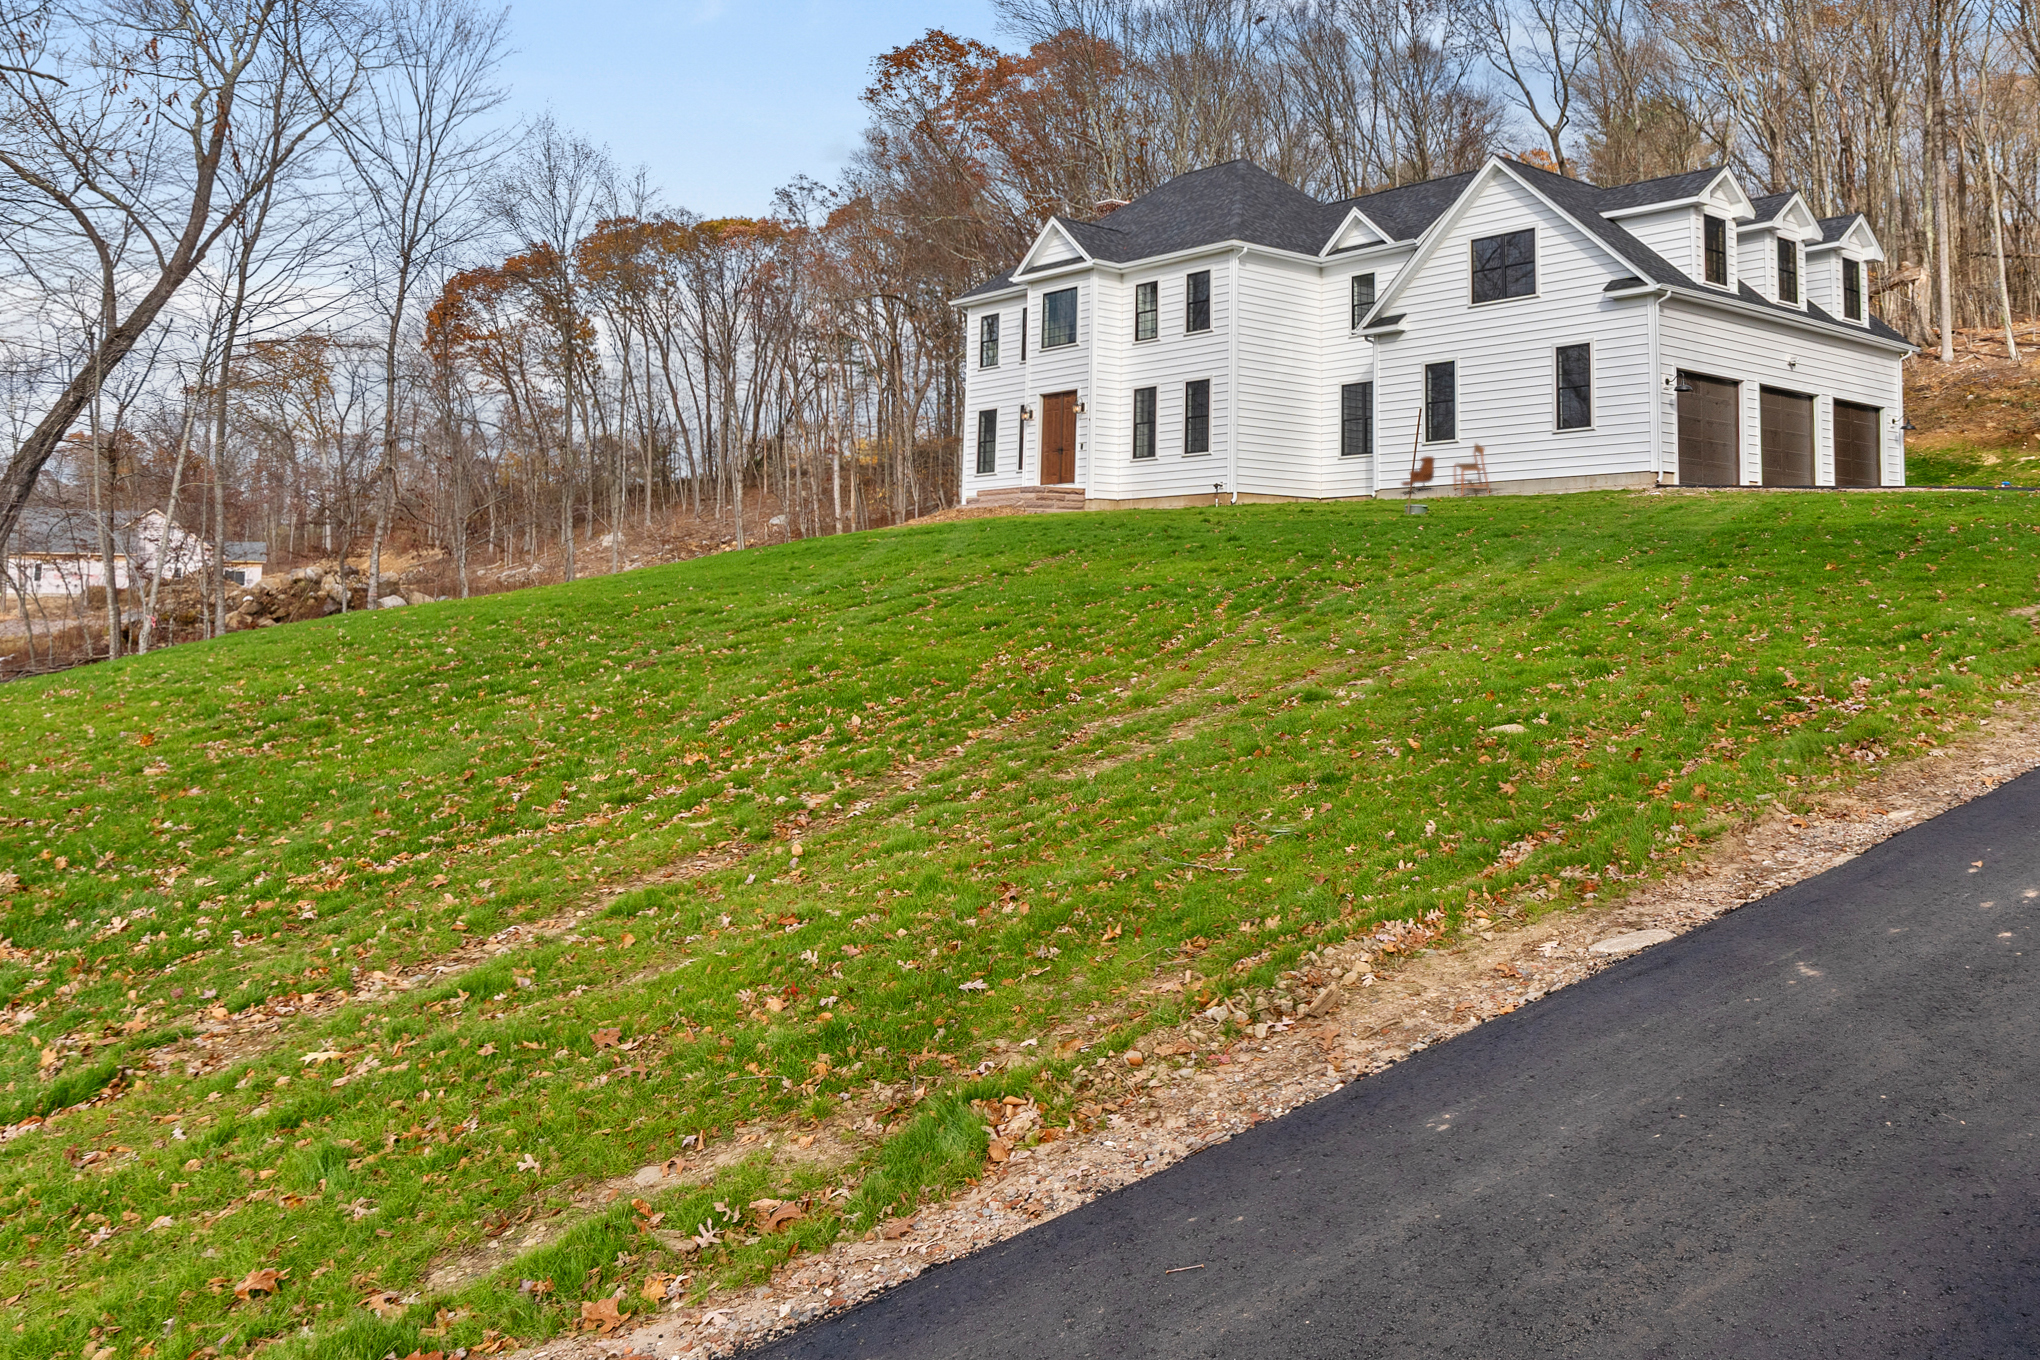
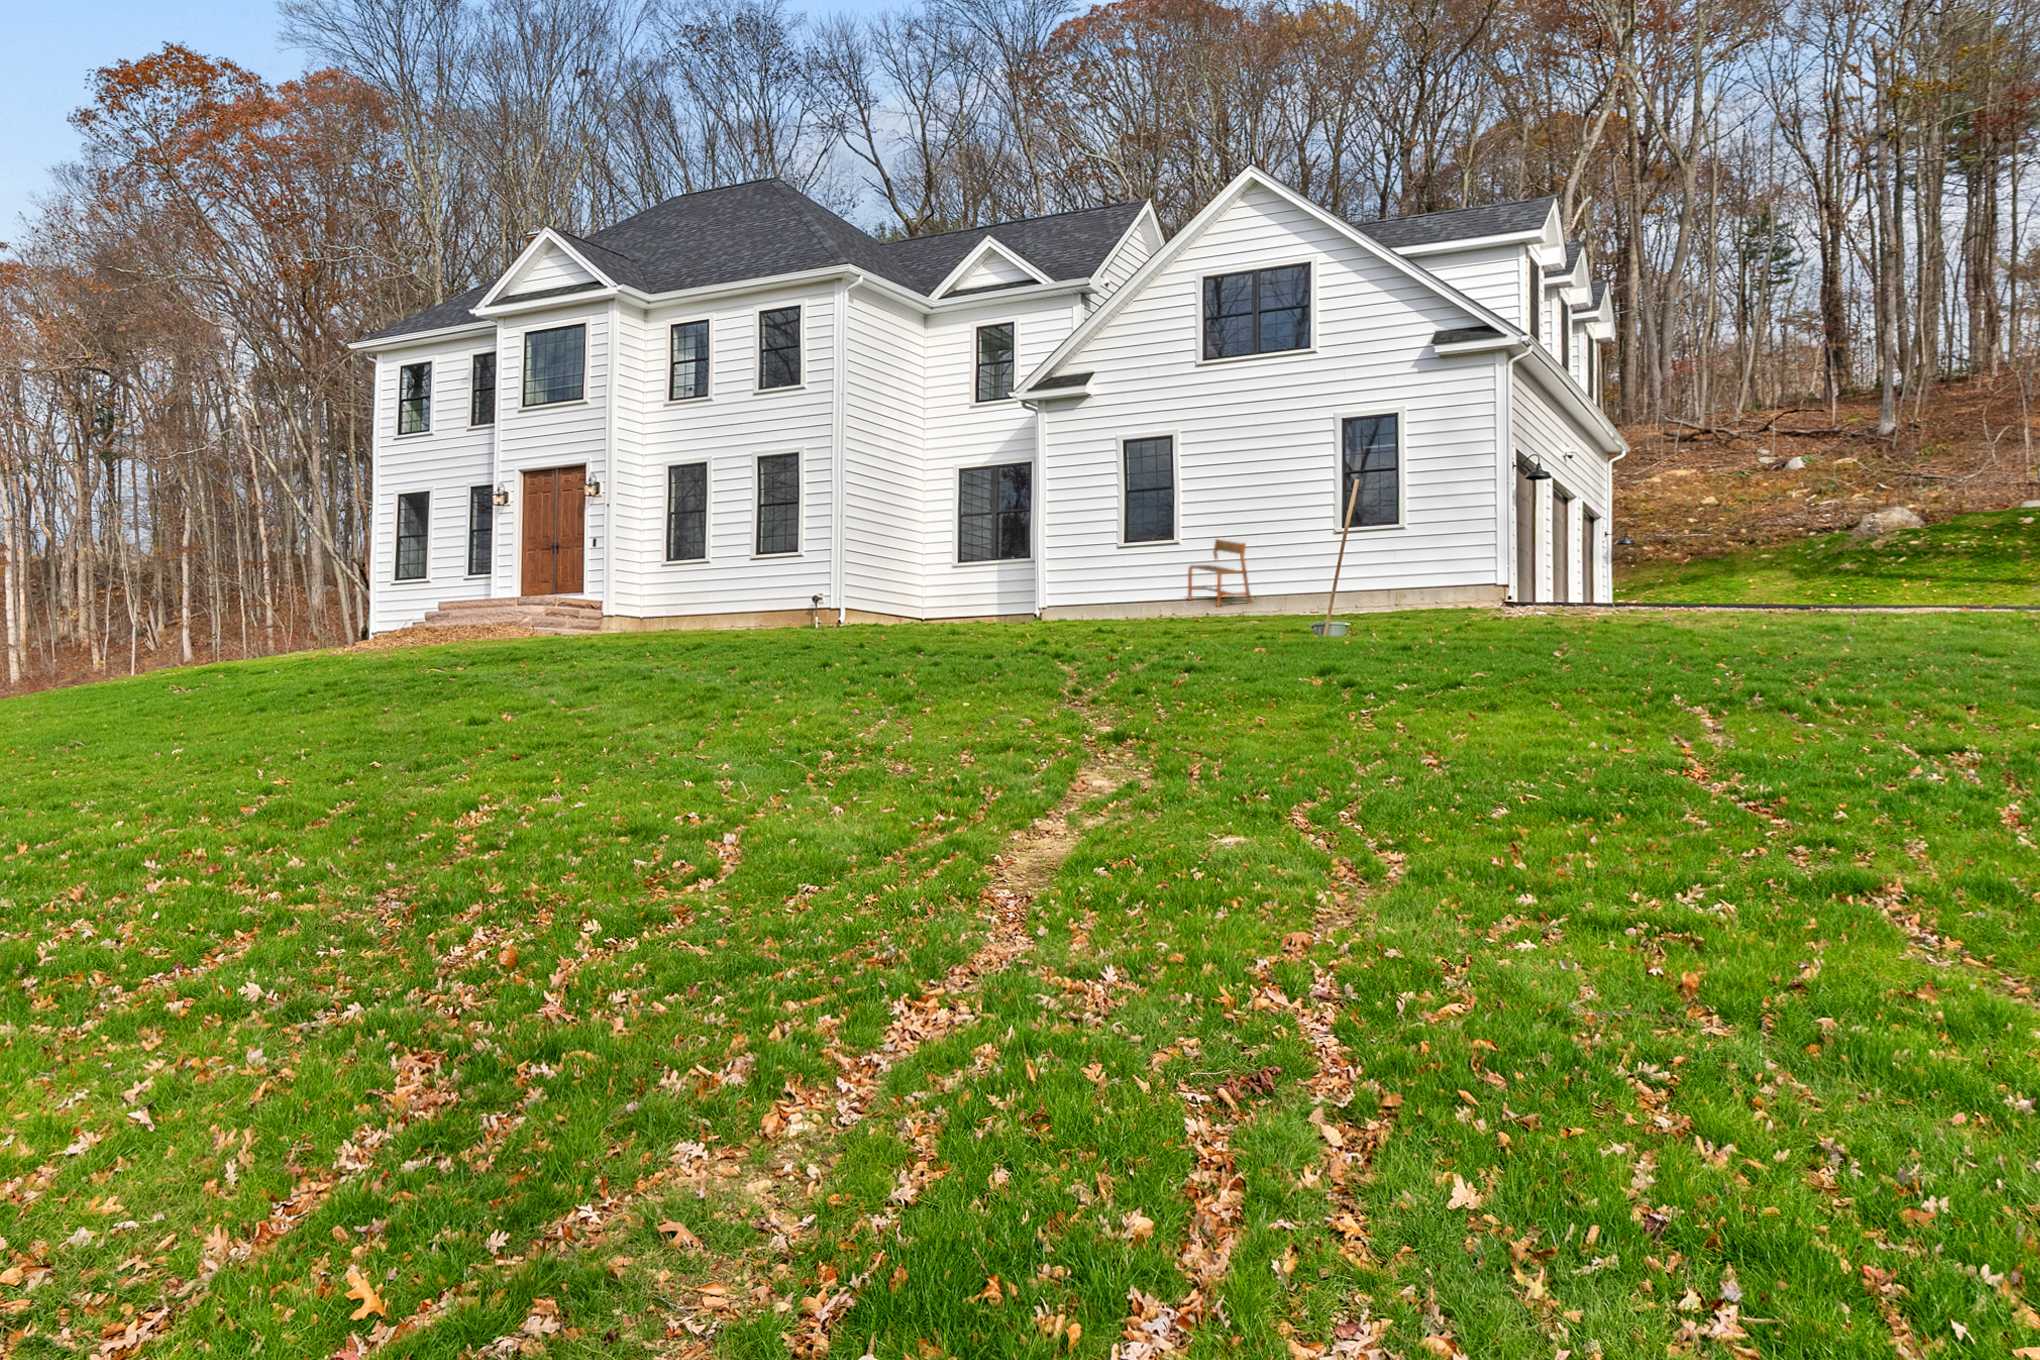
lounge chair: present [1402,456,1435,493] -> none [1121,556,1159,606]

